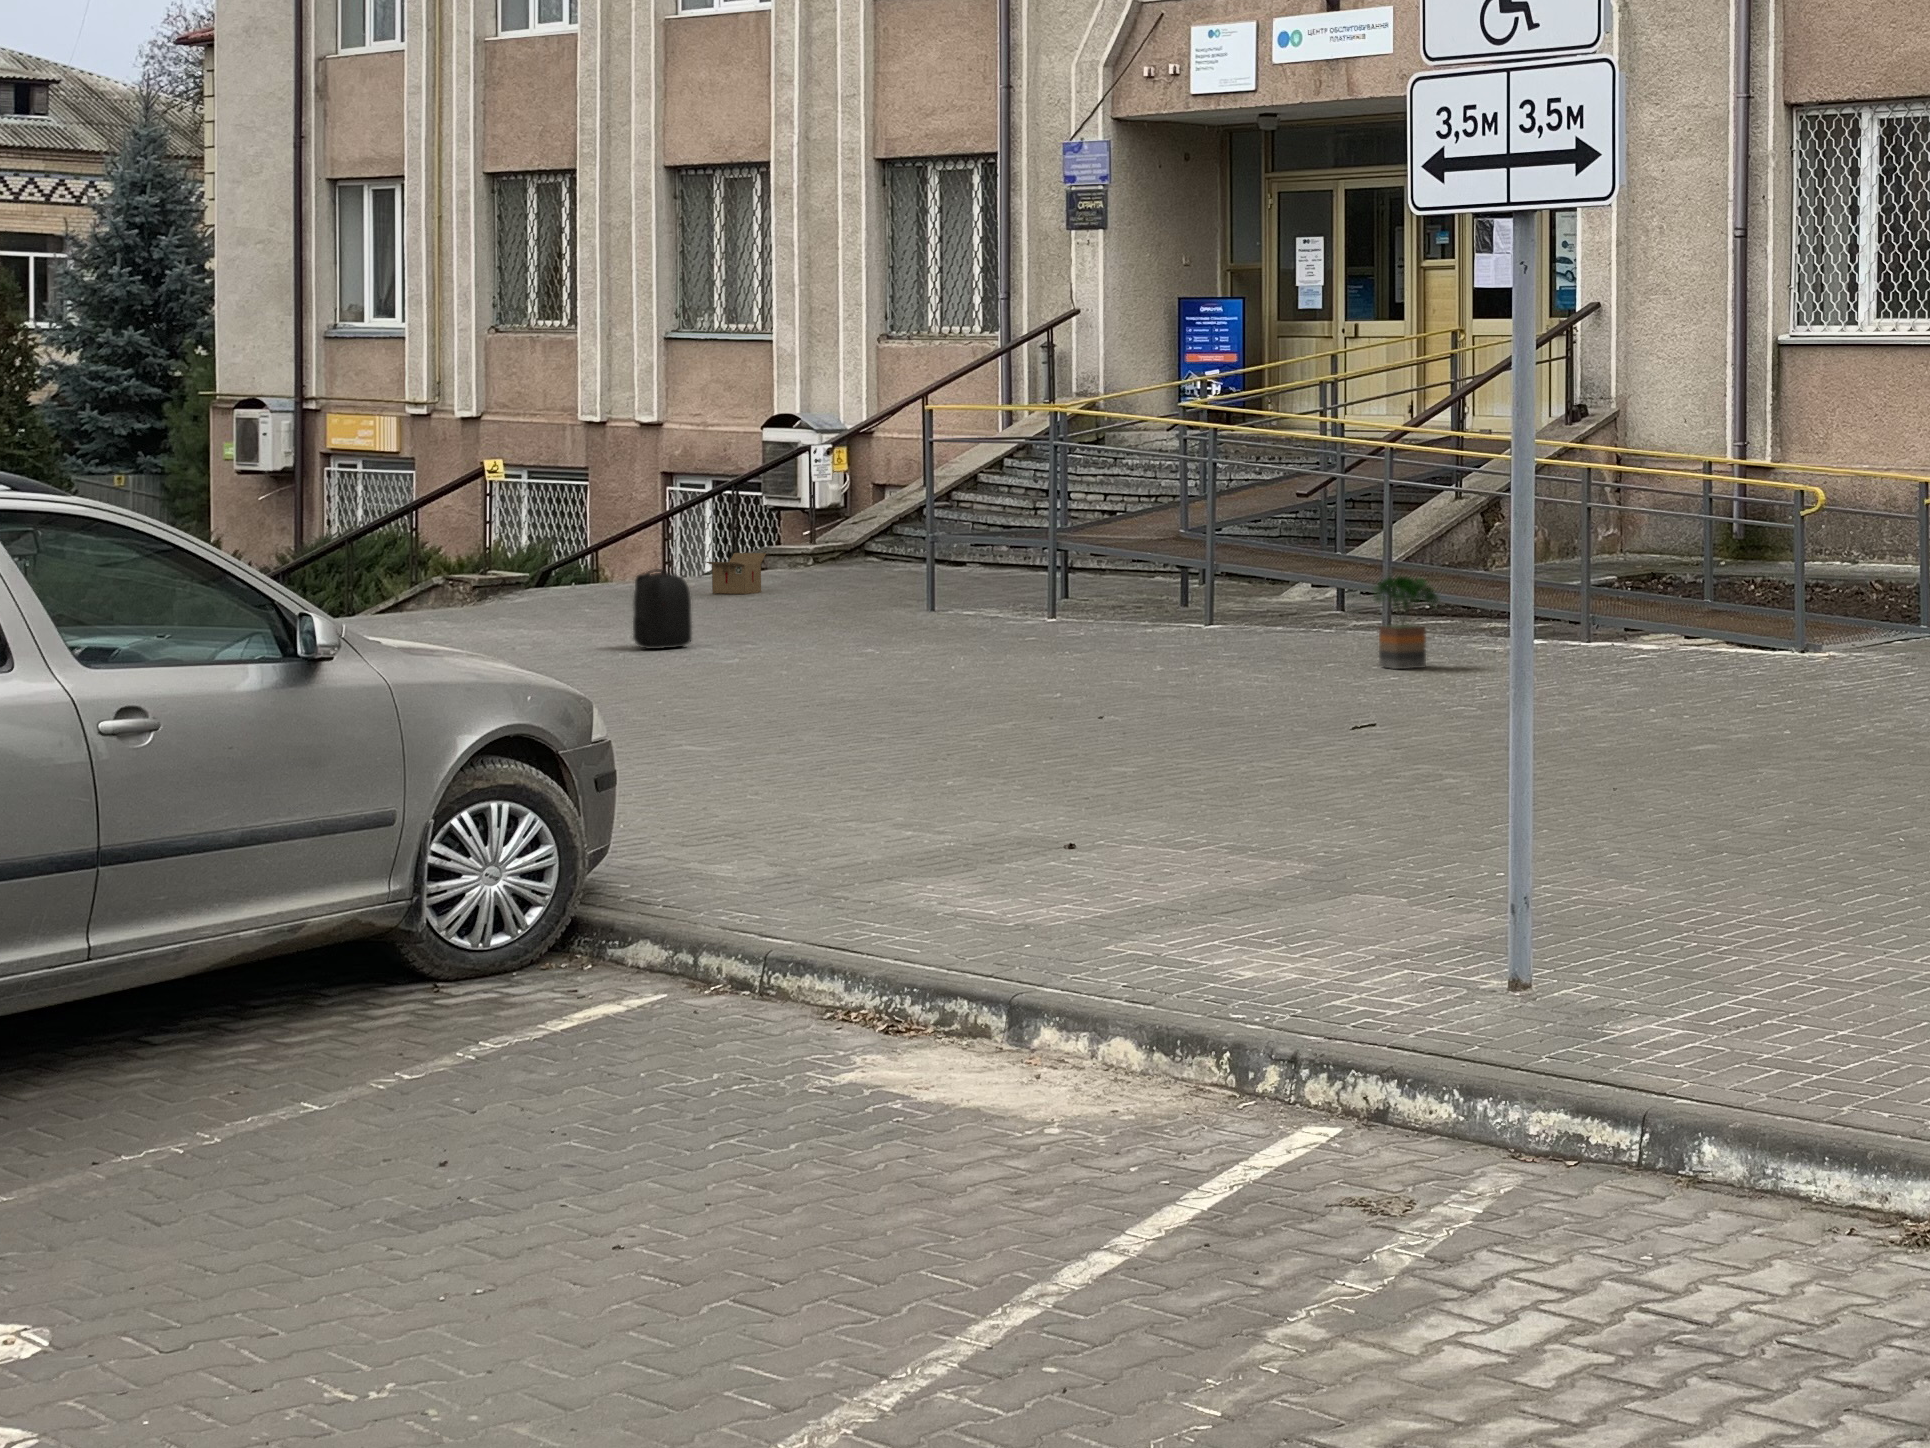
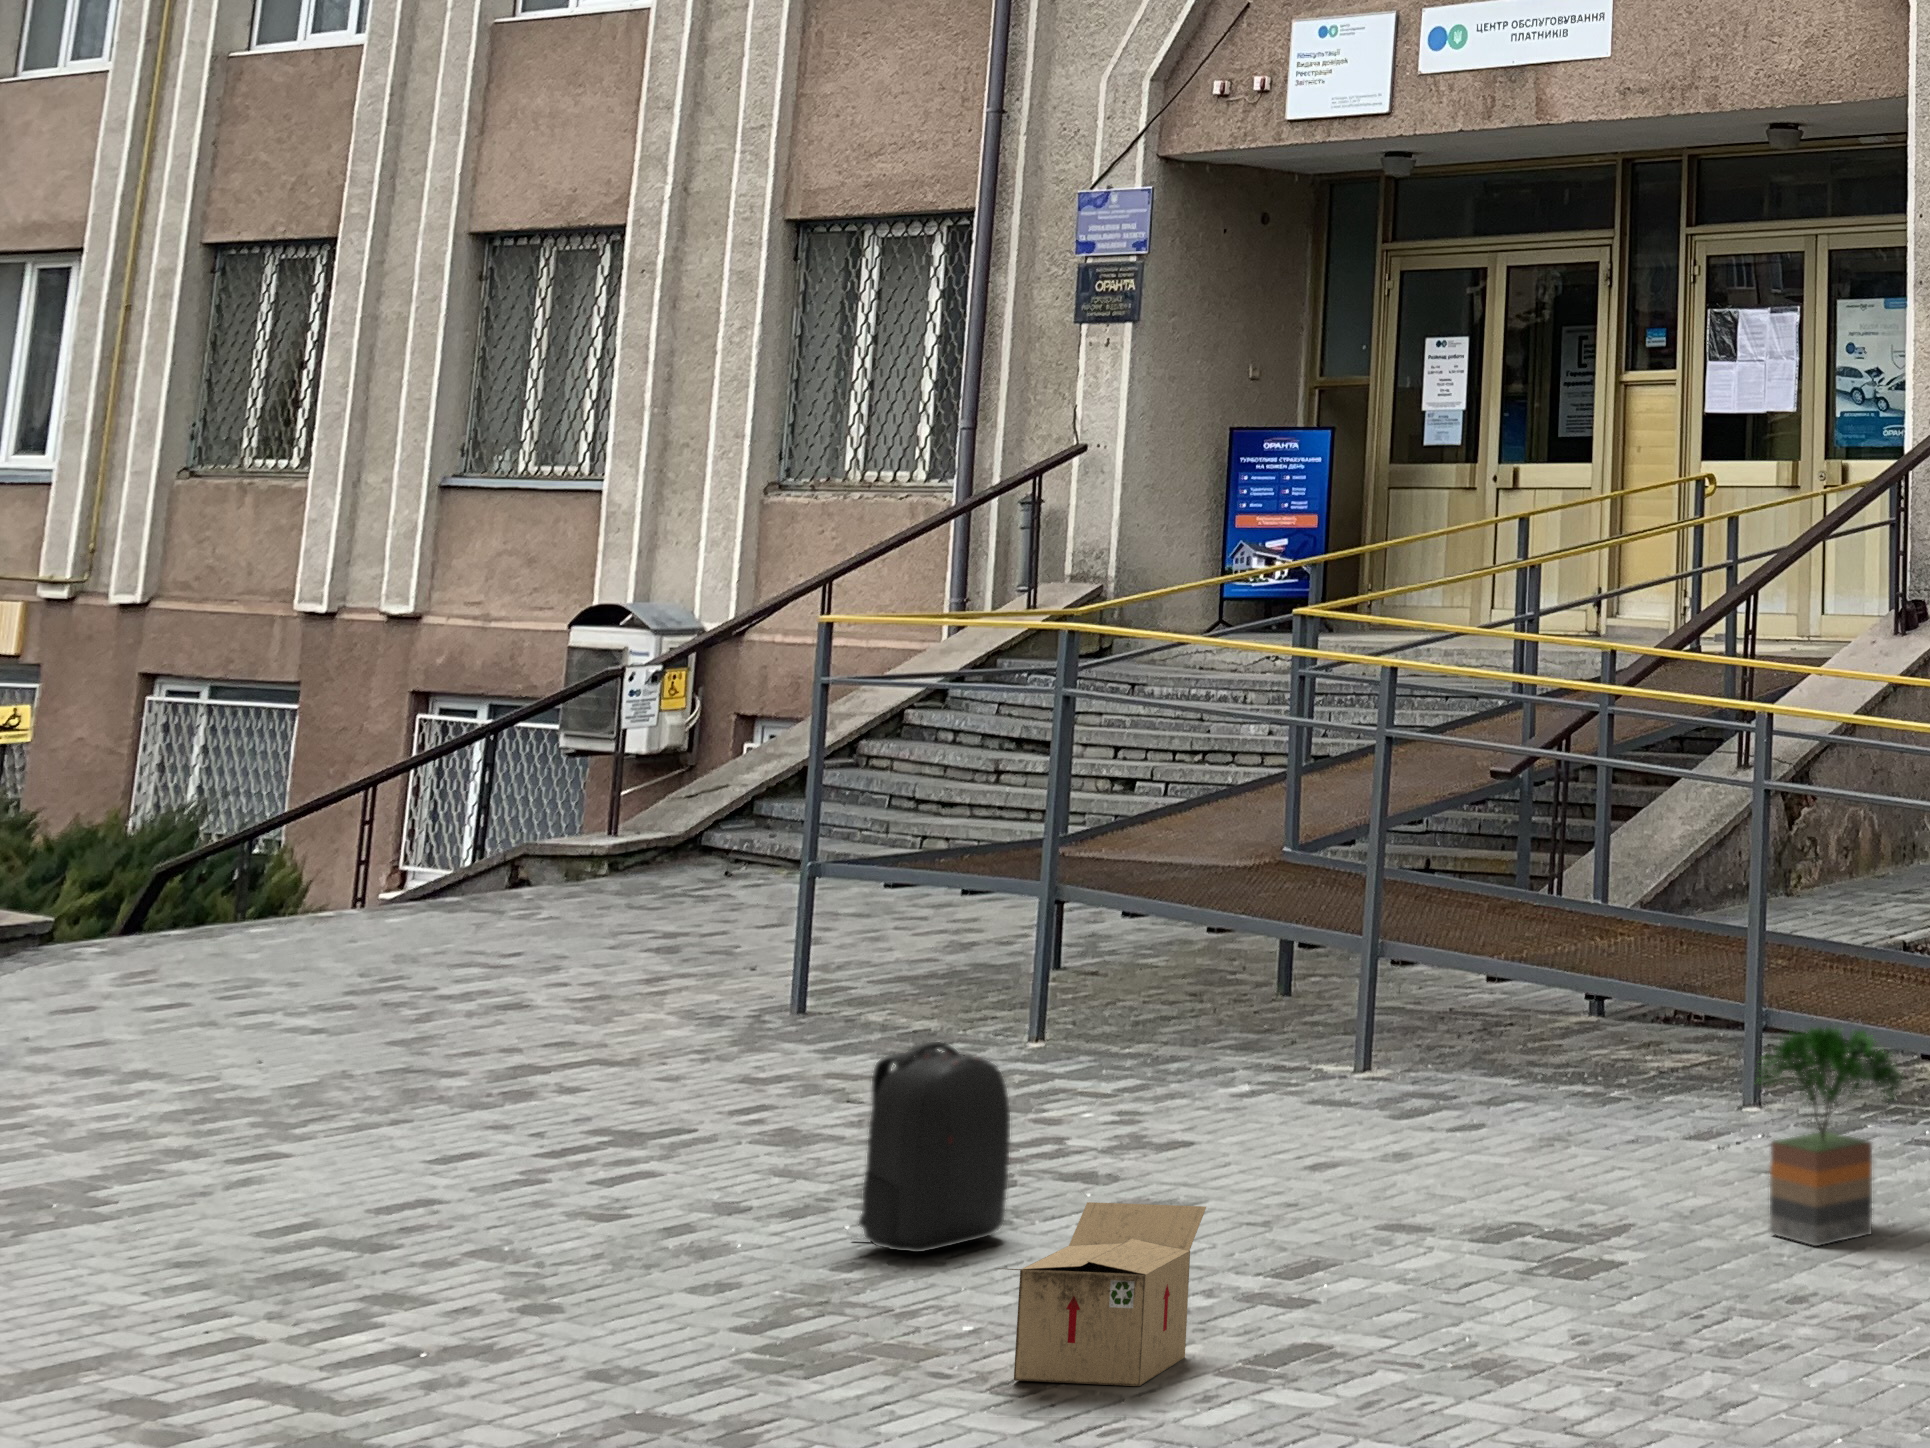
cardboard box: present [706,553,766,594] -> present [998,1202,1206,1386]
backpack: present [633,569,692,649] -> present [859,1042,1010,1252]

